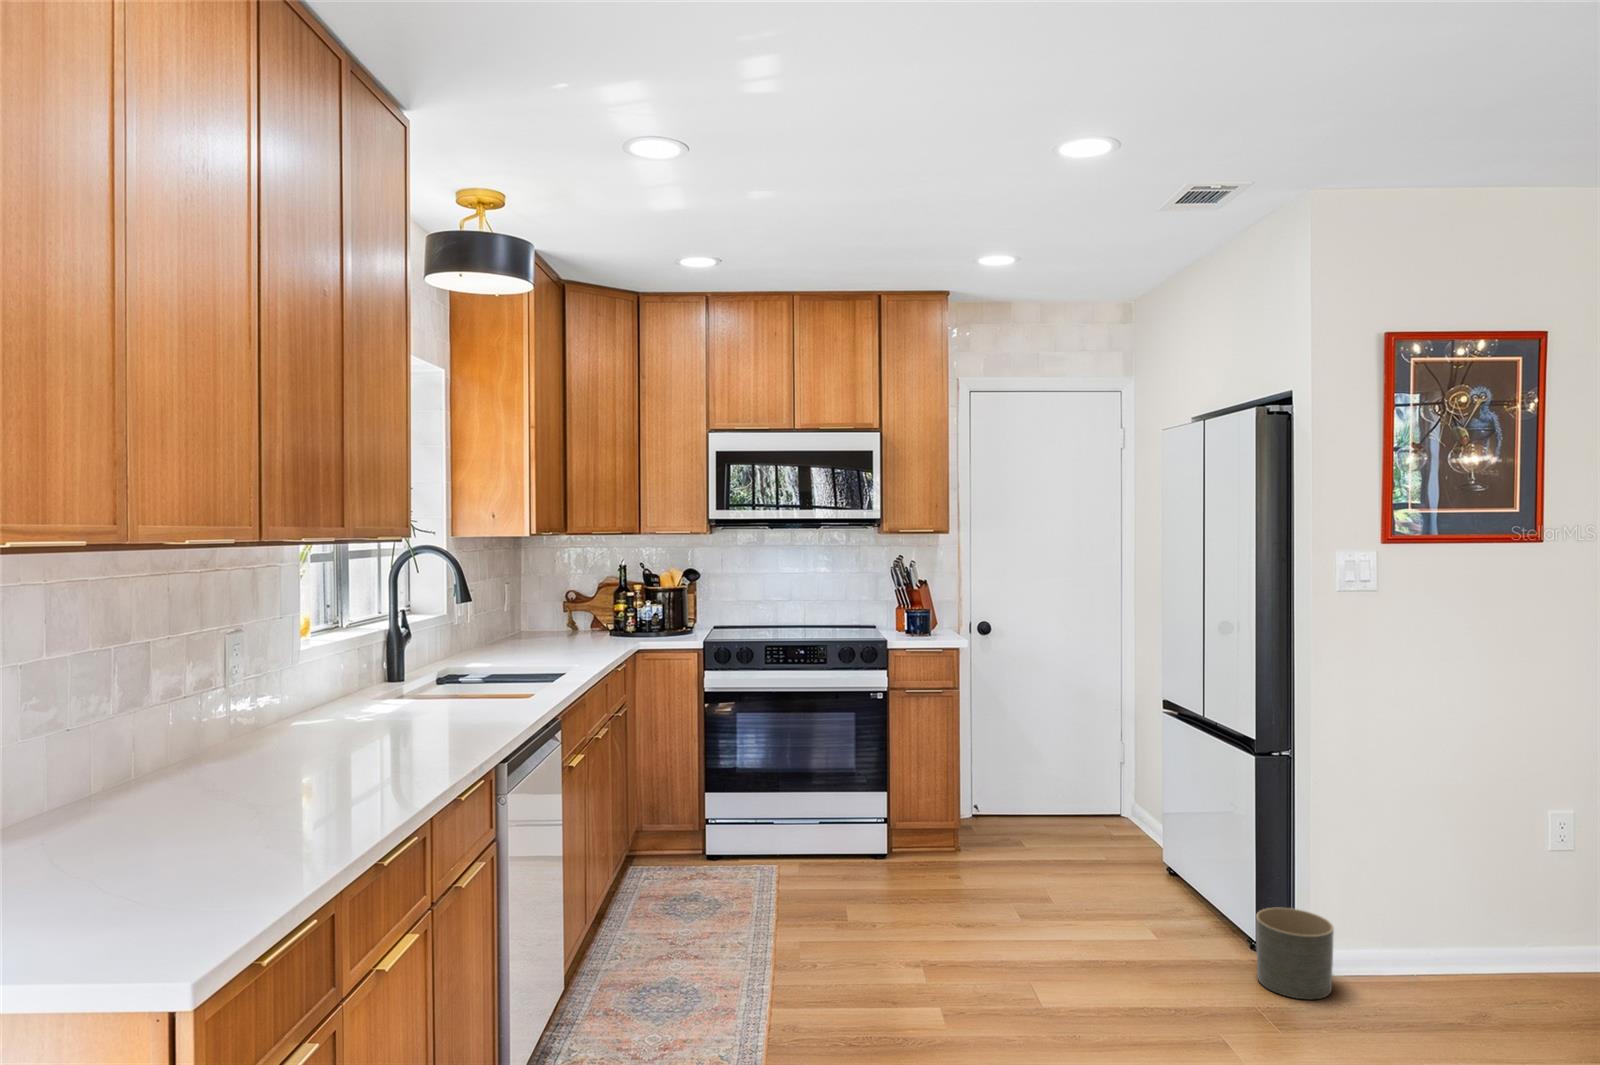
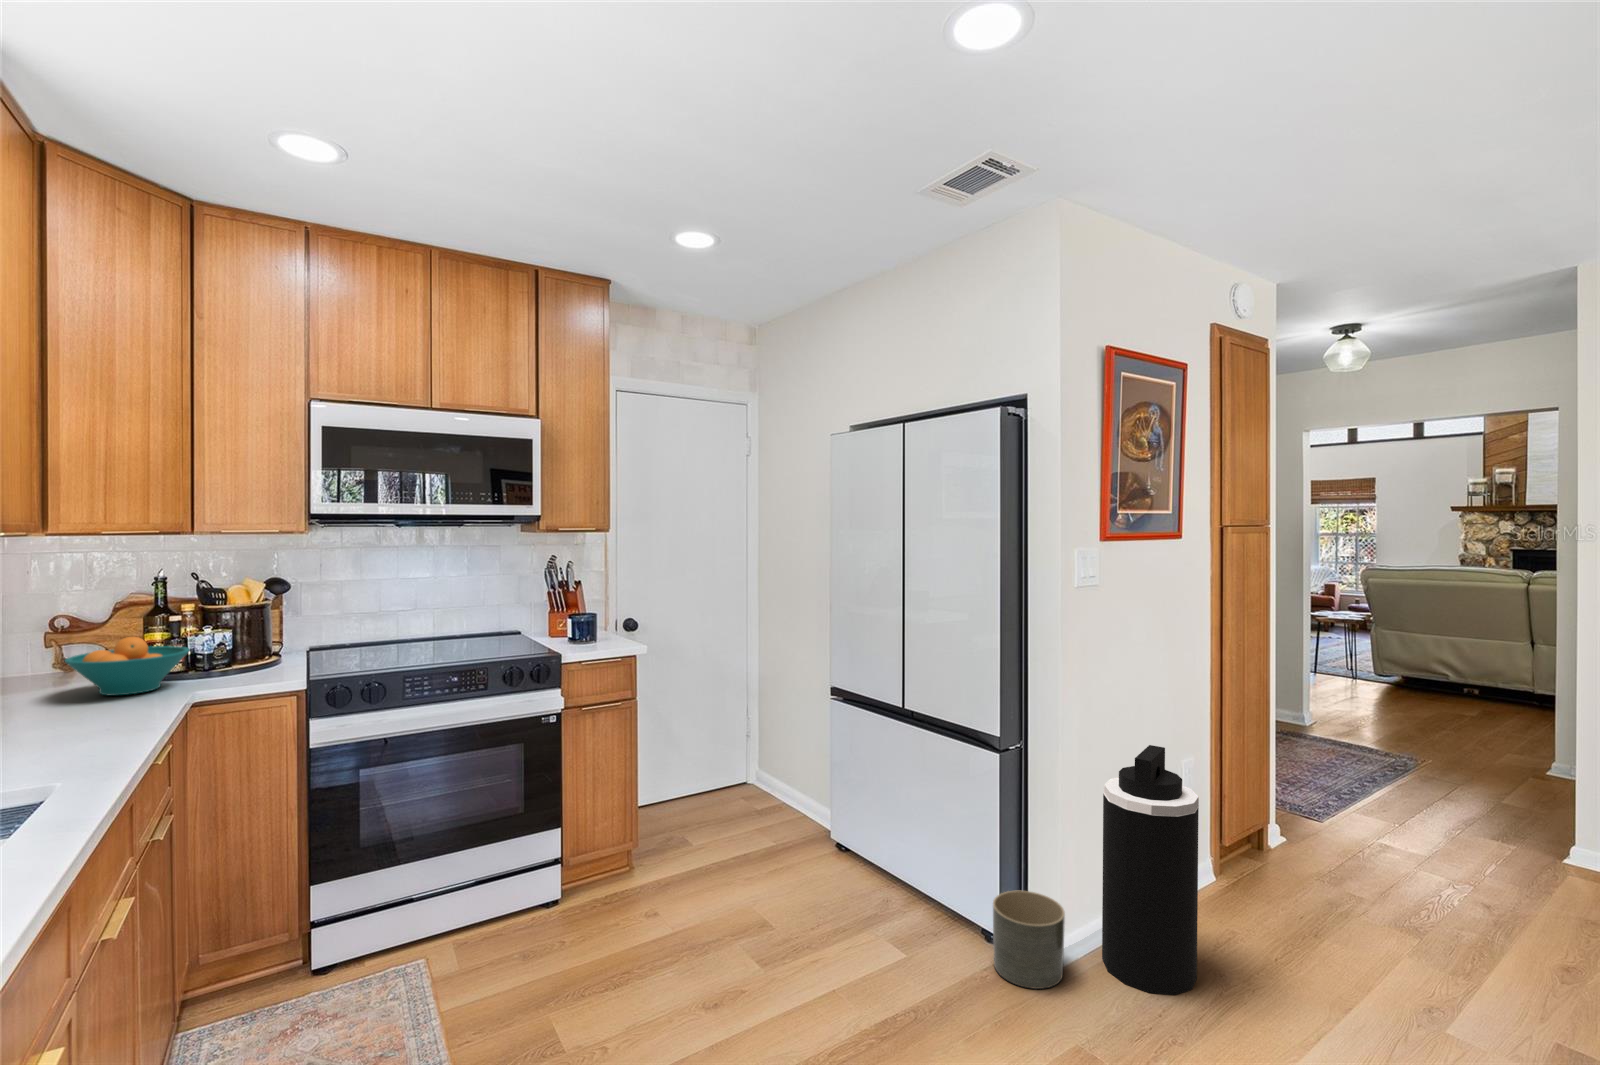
fruit bowl: none [573,605,637,643] -> present [65,637,190,696]
trash can: none [1385,777,1497,1039] -> present [1102,745,1199,995]

